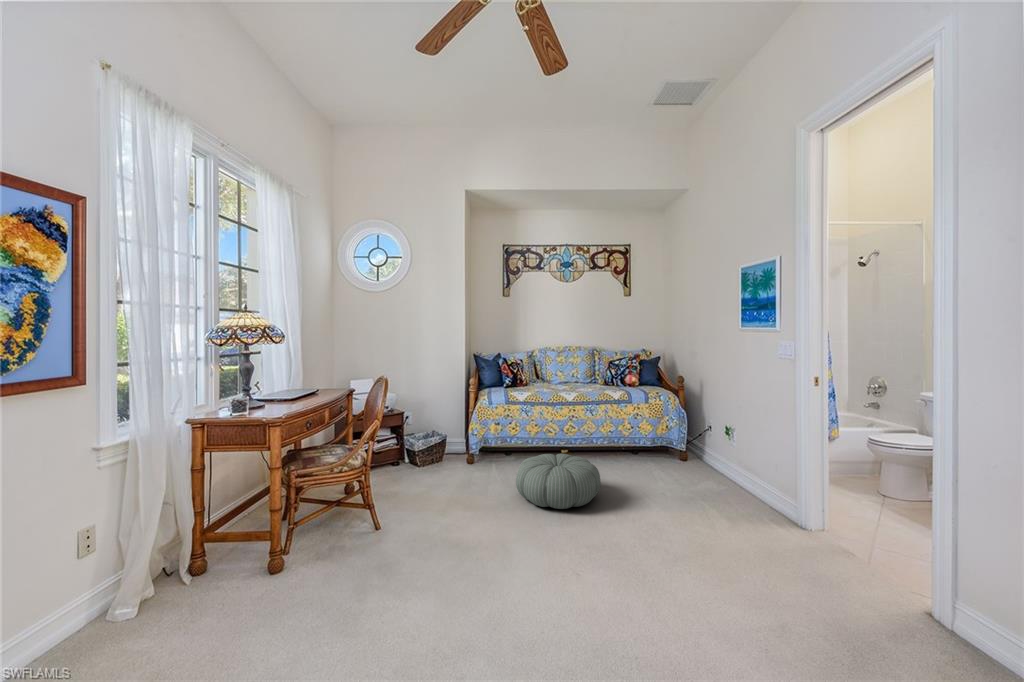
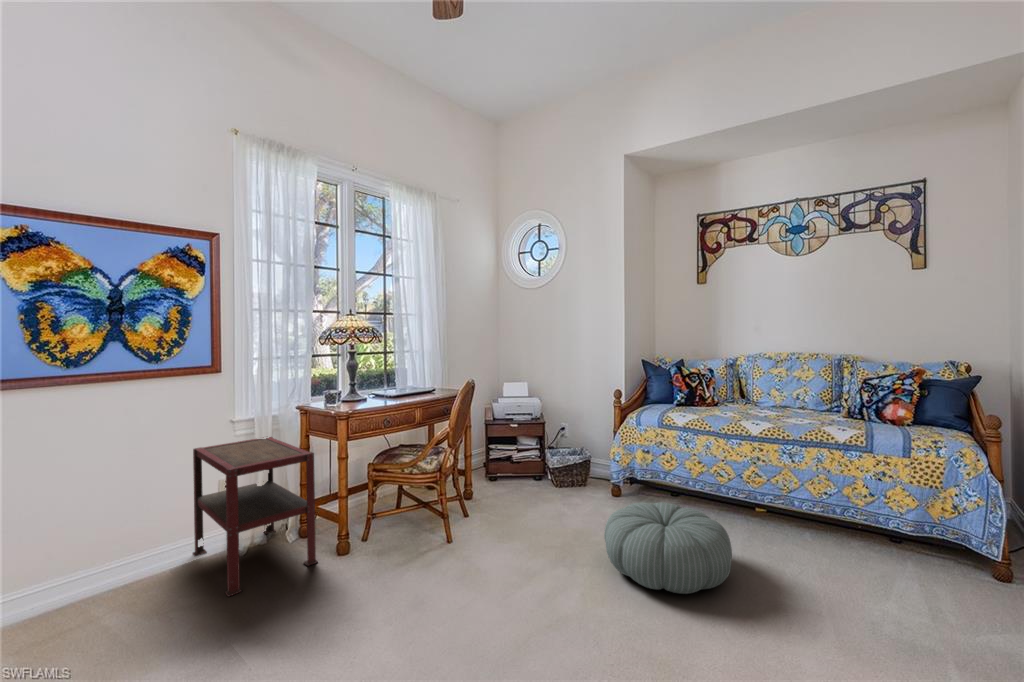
side table: none [62,466,282,652] -> present [193,437,318,597]

